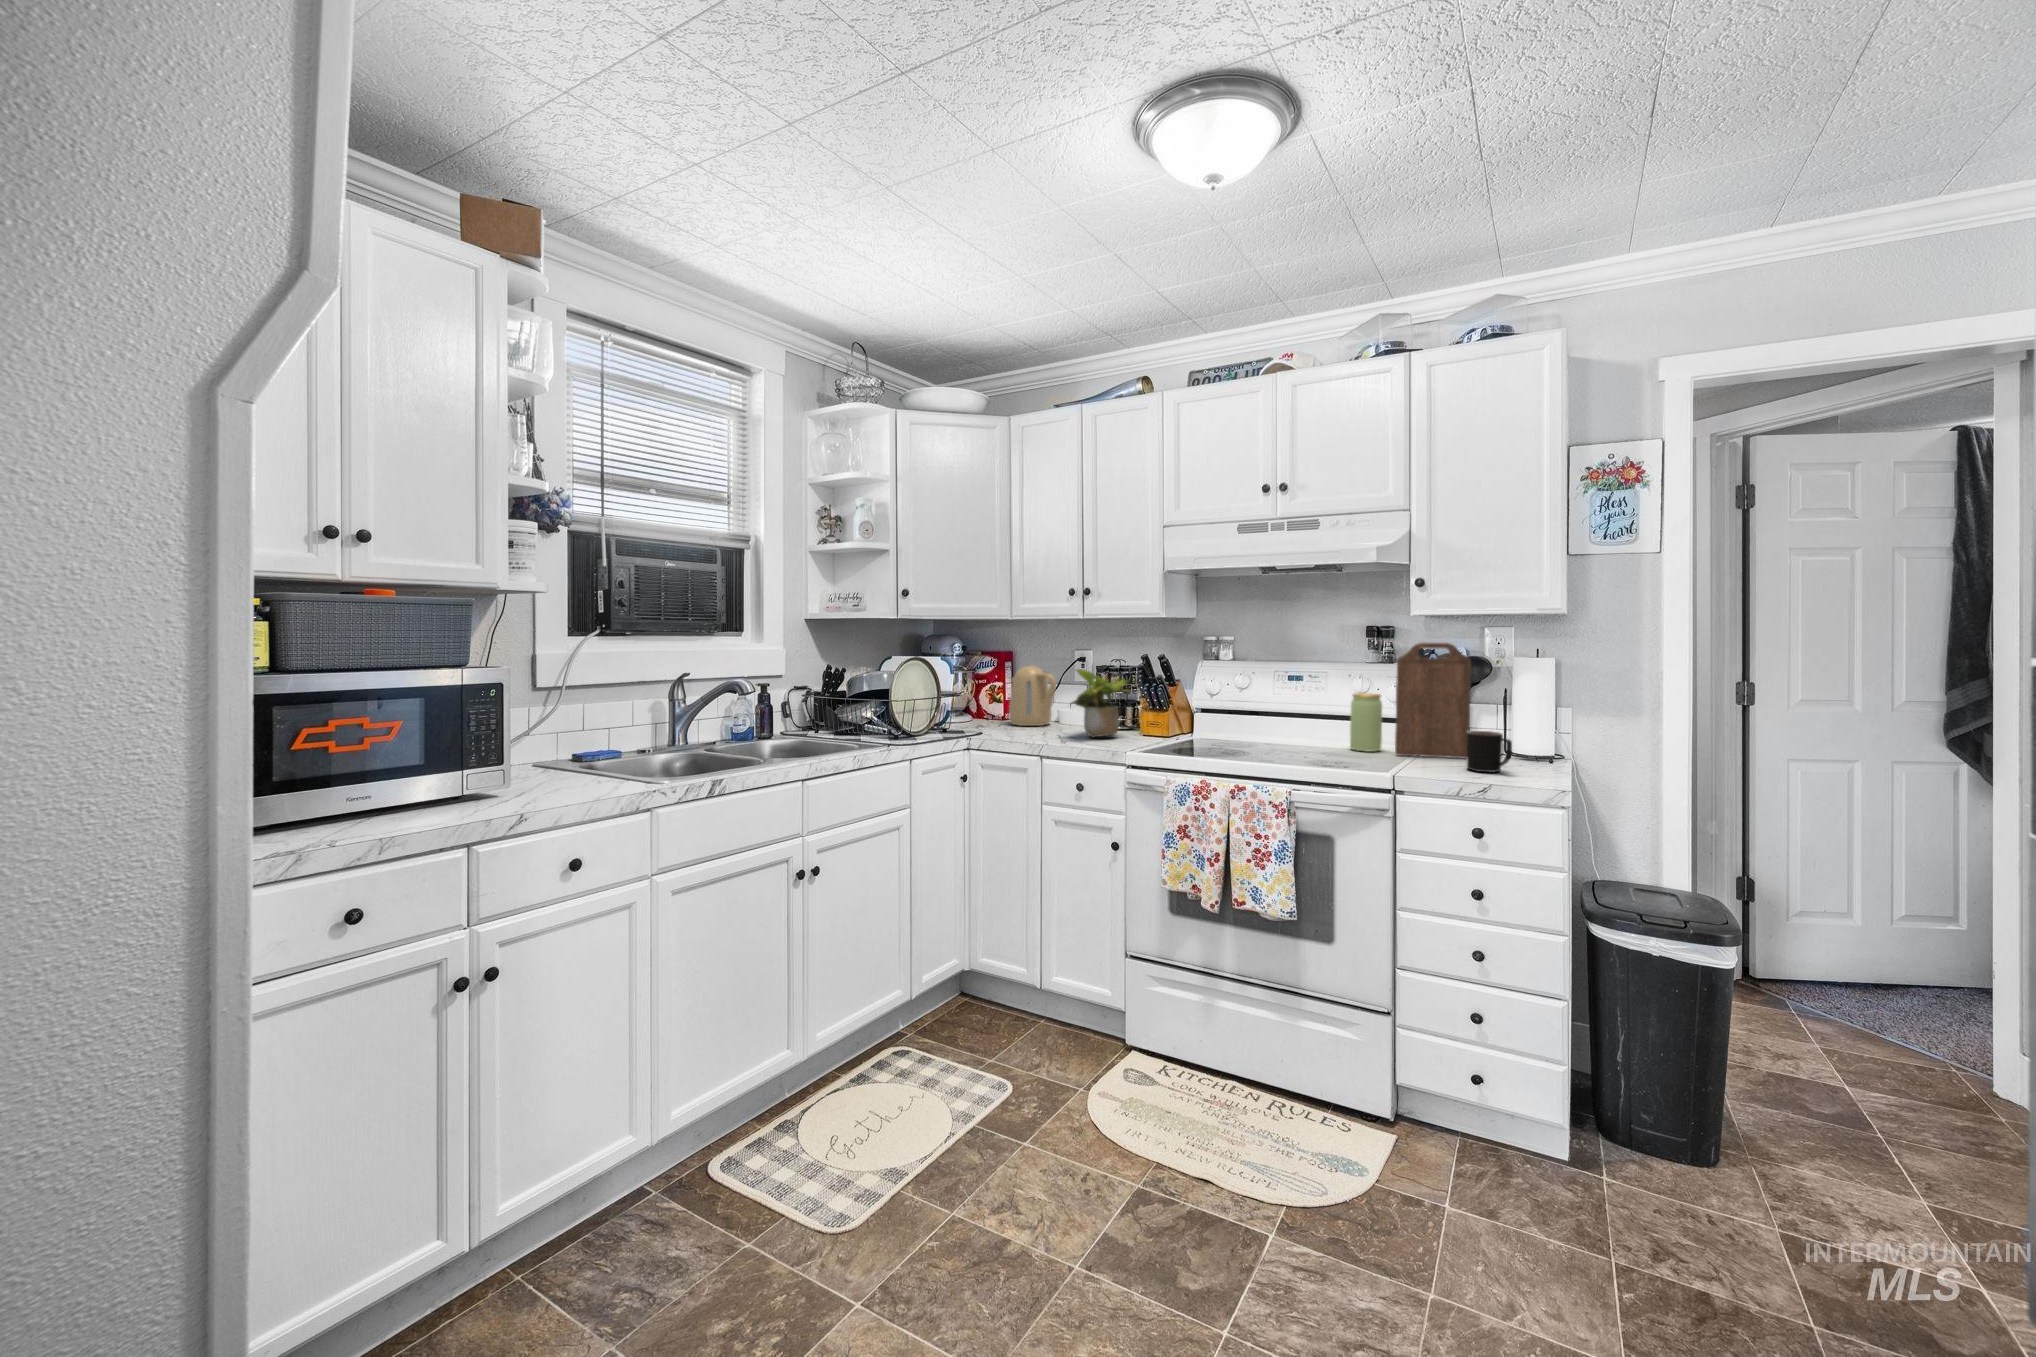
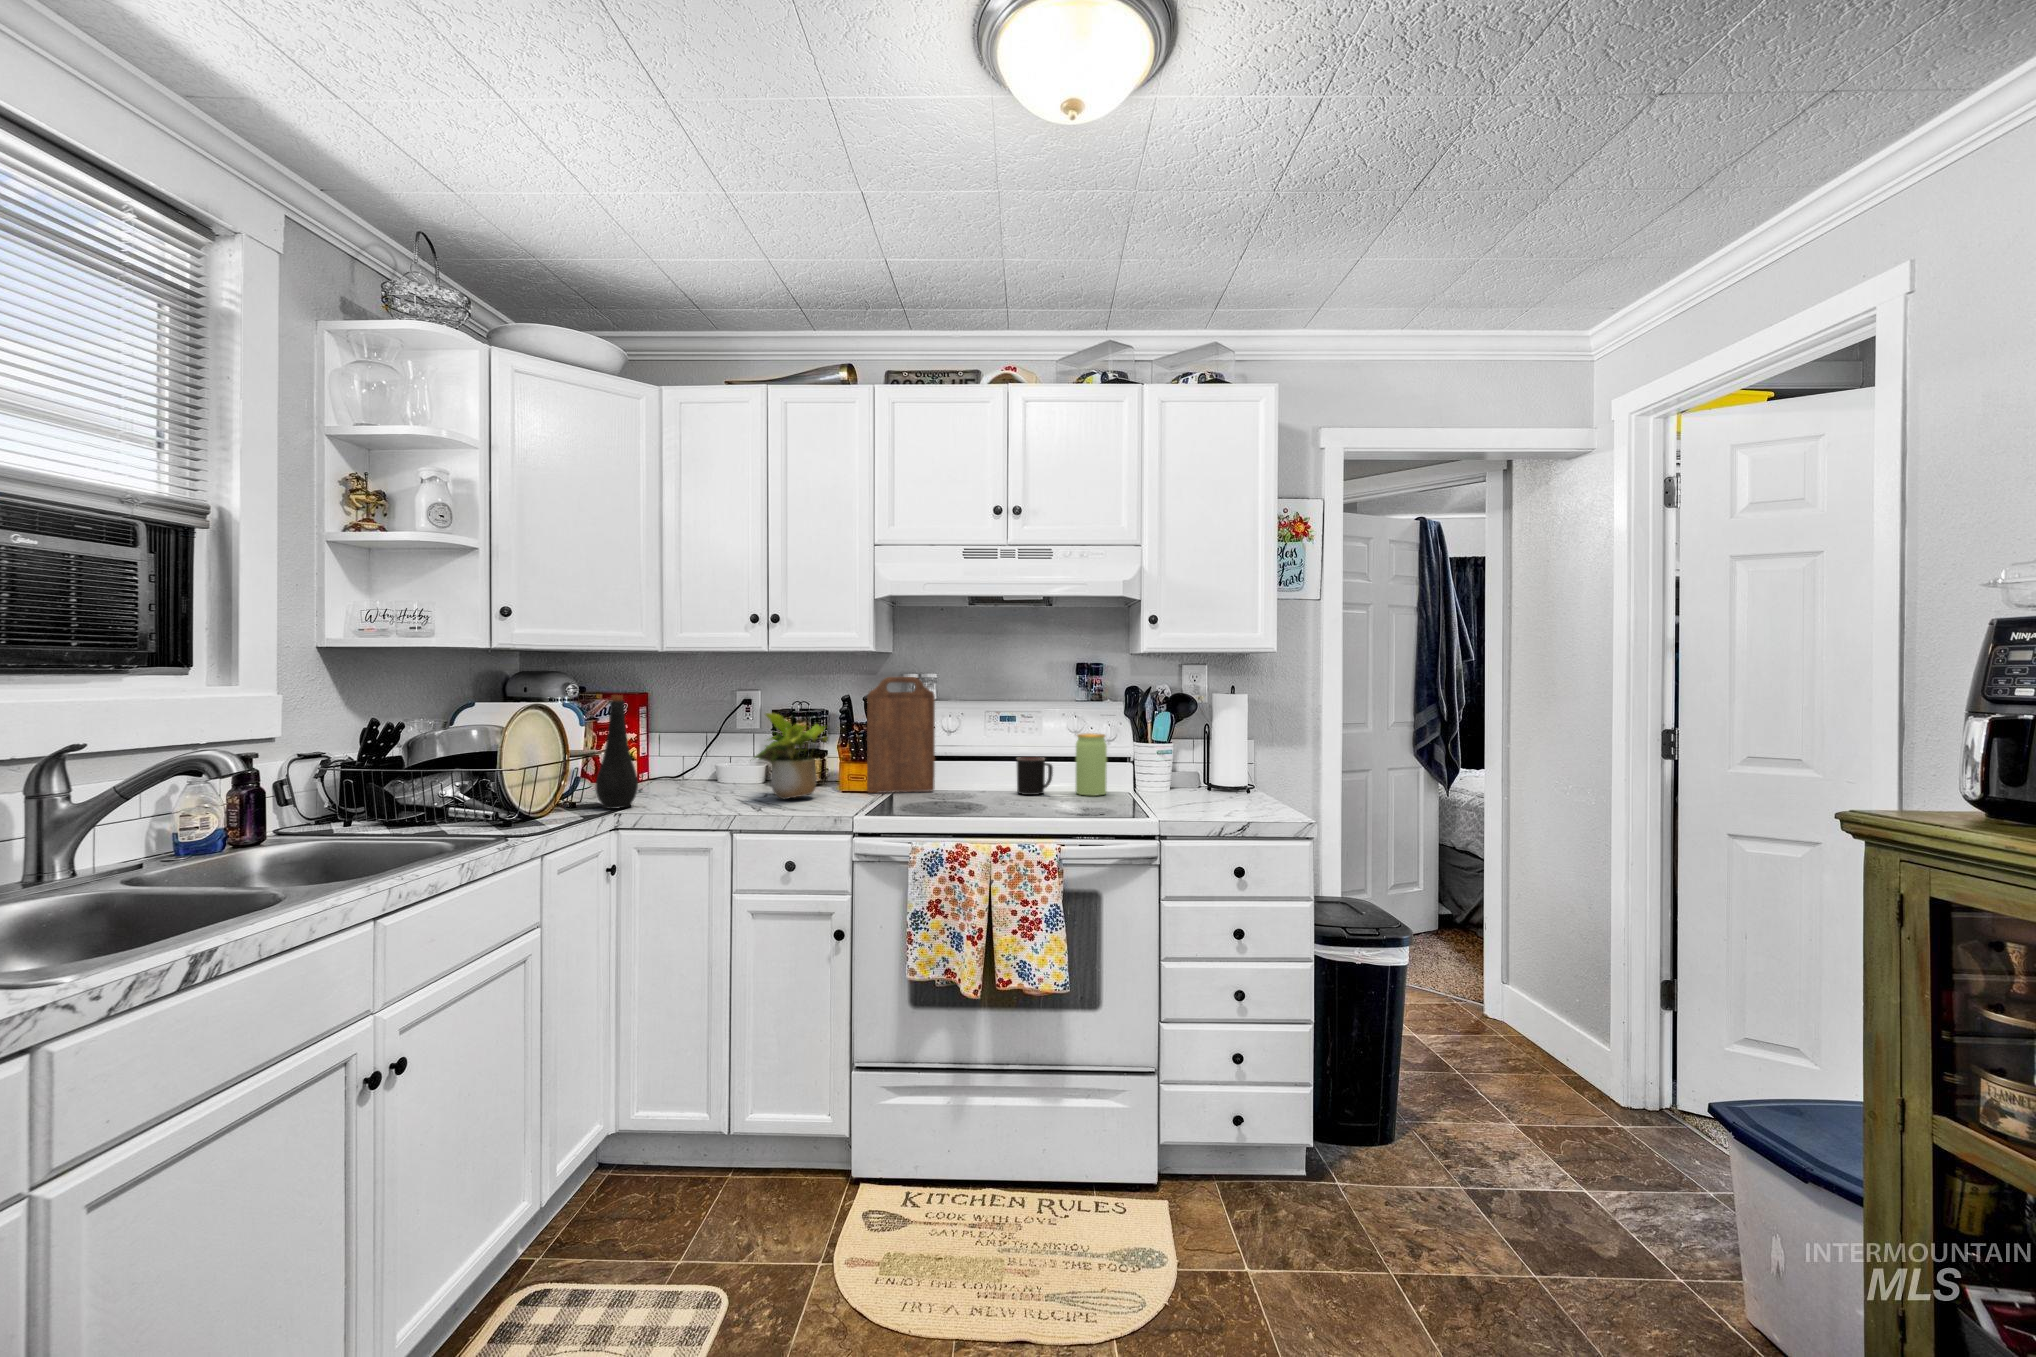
cutting board: present [1395,643,1471,758] -> present [867,677,935,793]
bottle: none [960,654,989,736] -> present [596,695,638,809]
kettle: present [1009,666,1056,726] -> none [648,710,719,789]
mug: present [1467,731,1512,772] -> present [1017,757,1053,795]

